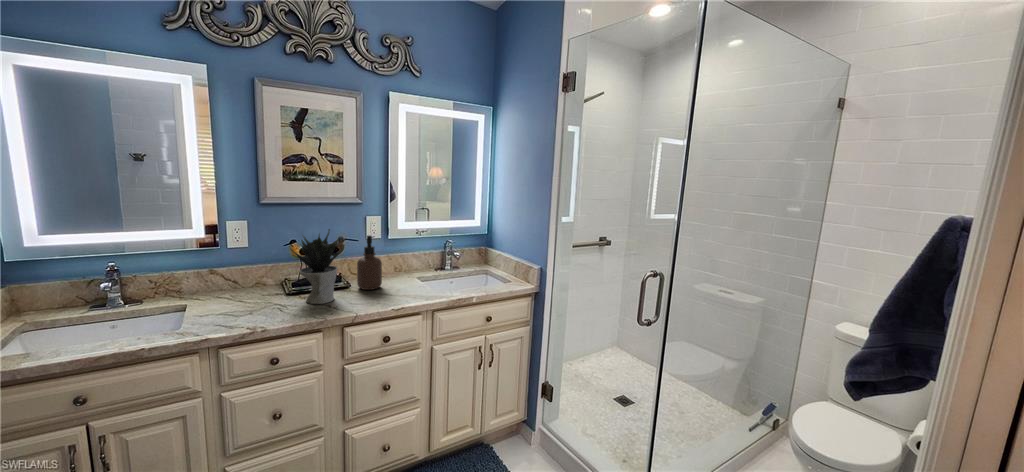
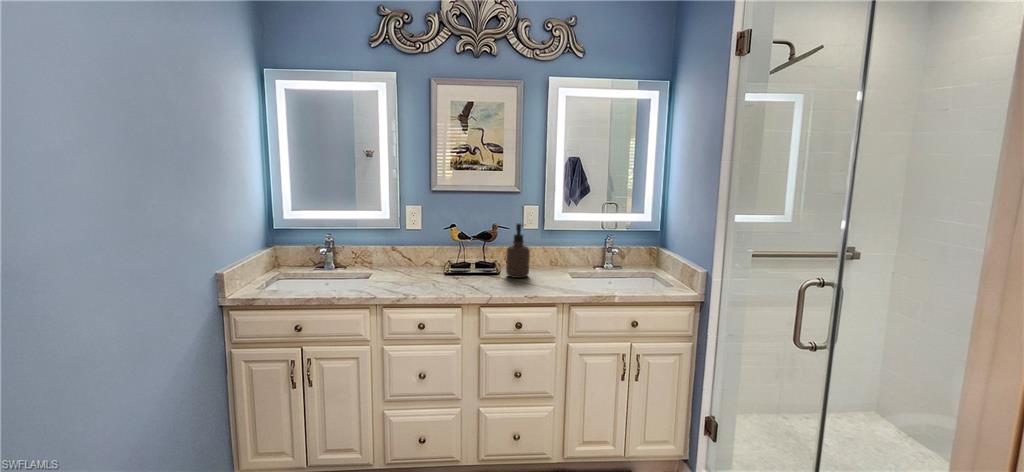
potted plant: present [290,229,344,304] -> none [444,214,490,284]

